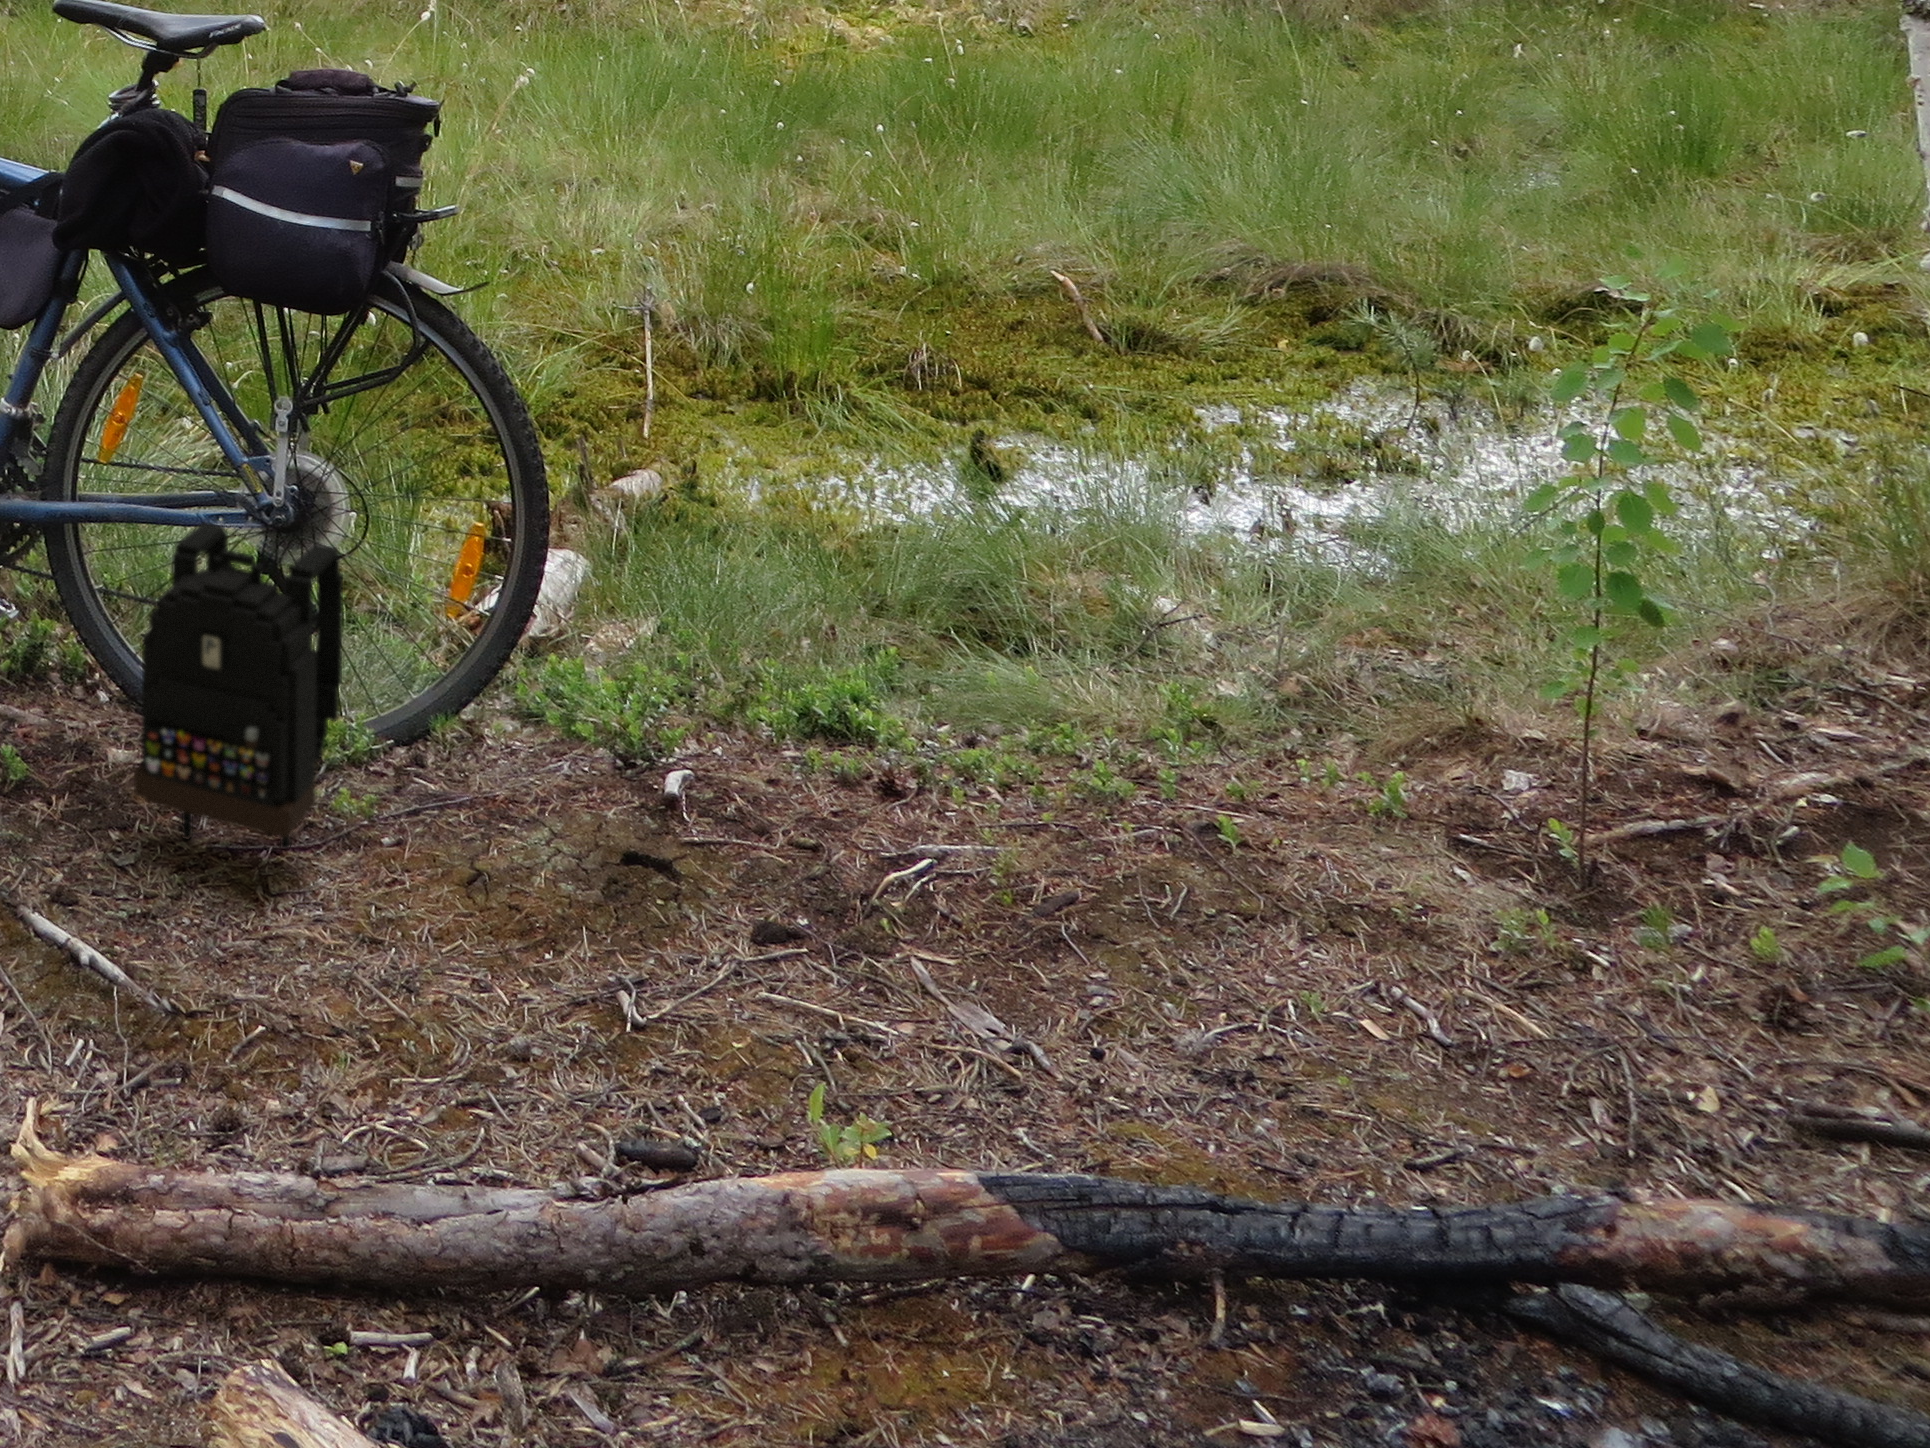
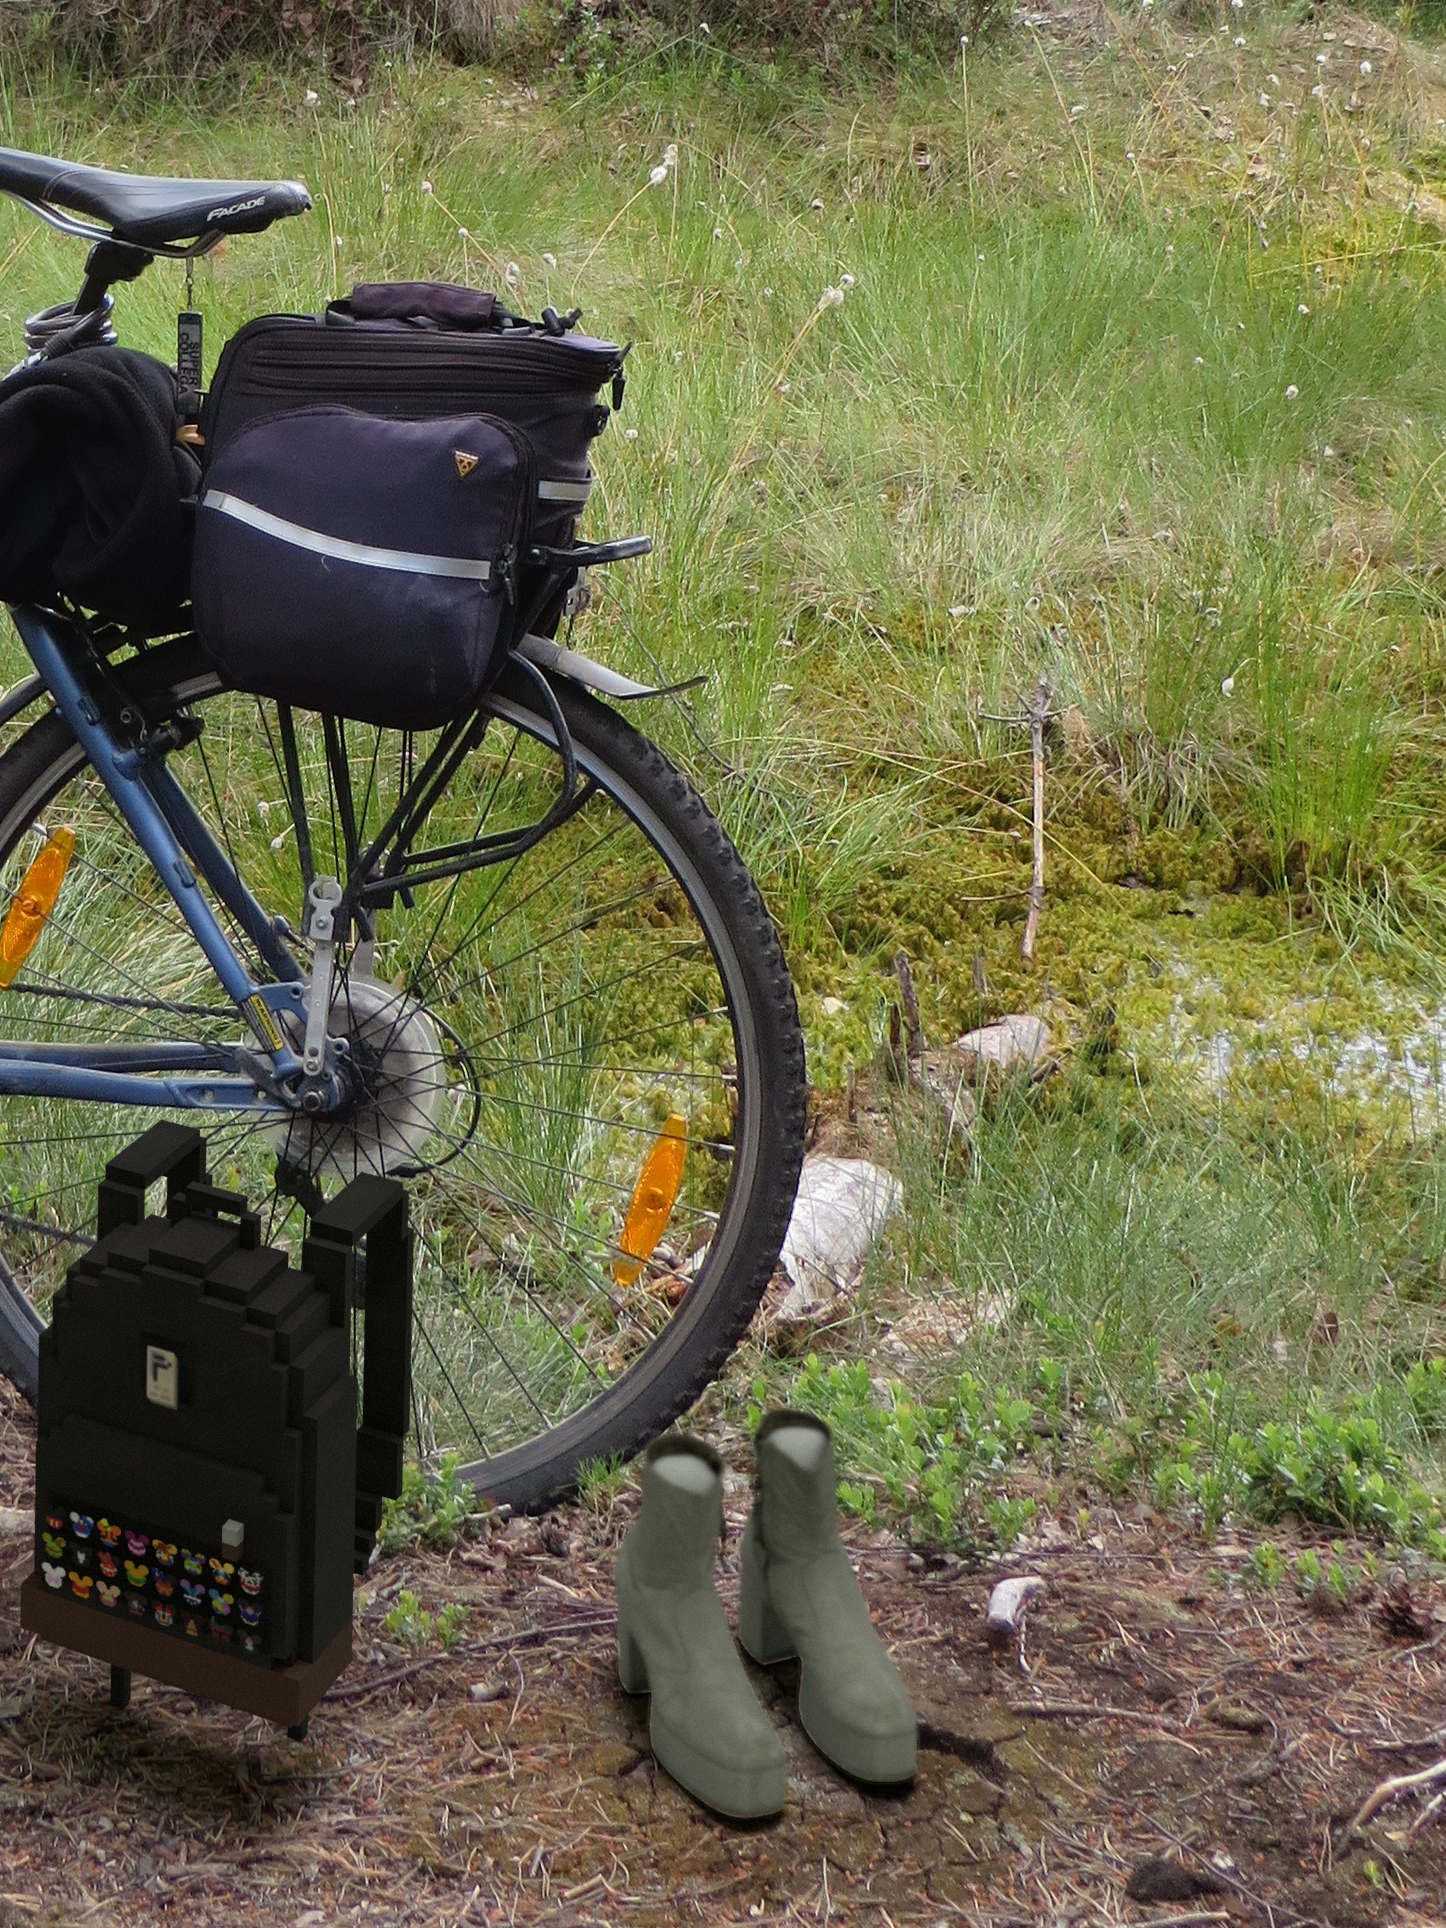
boots: none [452,667,617,878] -> present [614,1408,917,1819]

